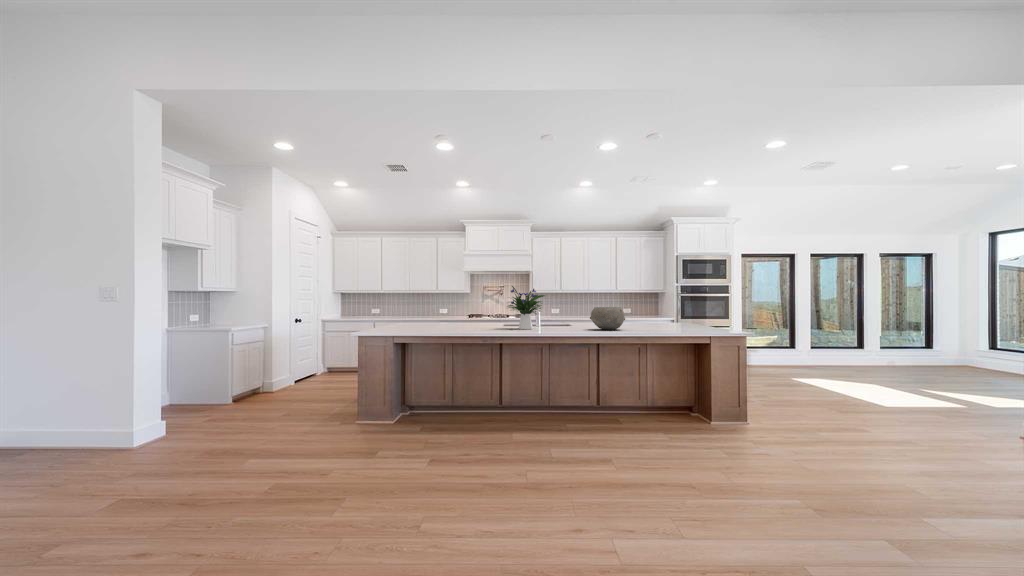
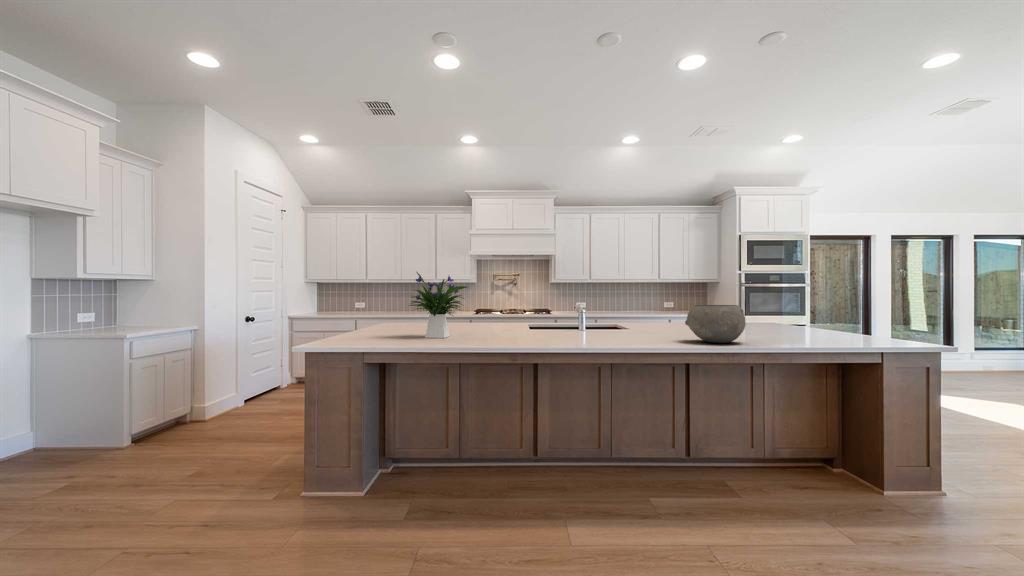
flower arrangement: present [509,286,545,329] -> present [409,272,467,338]

